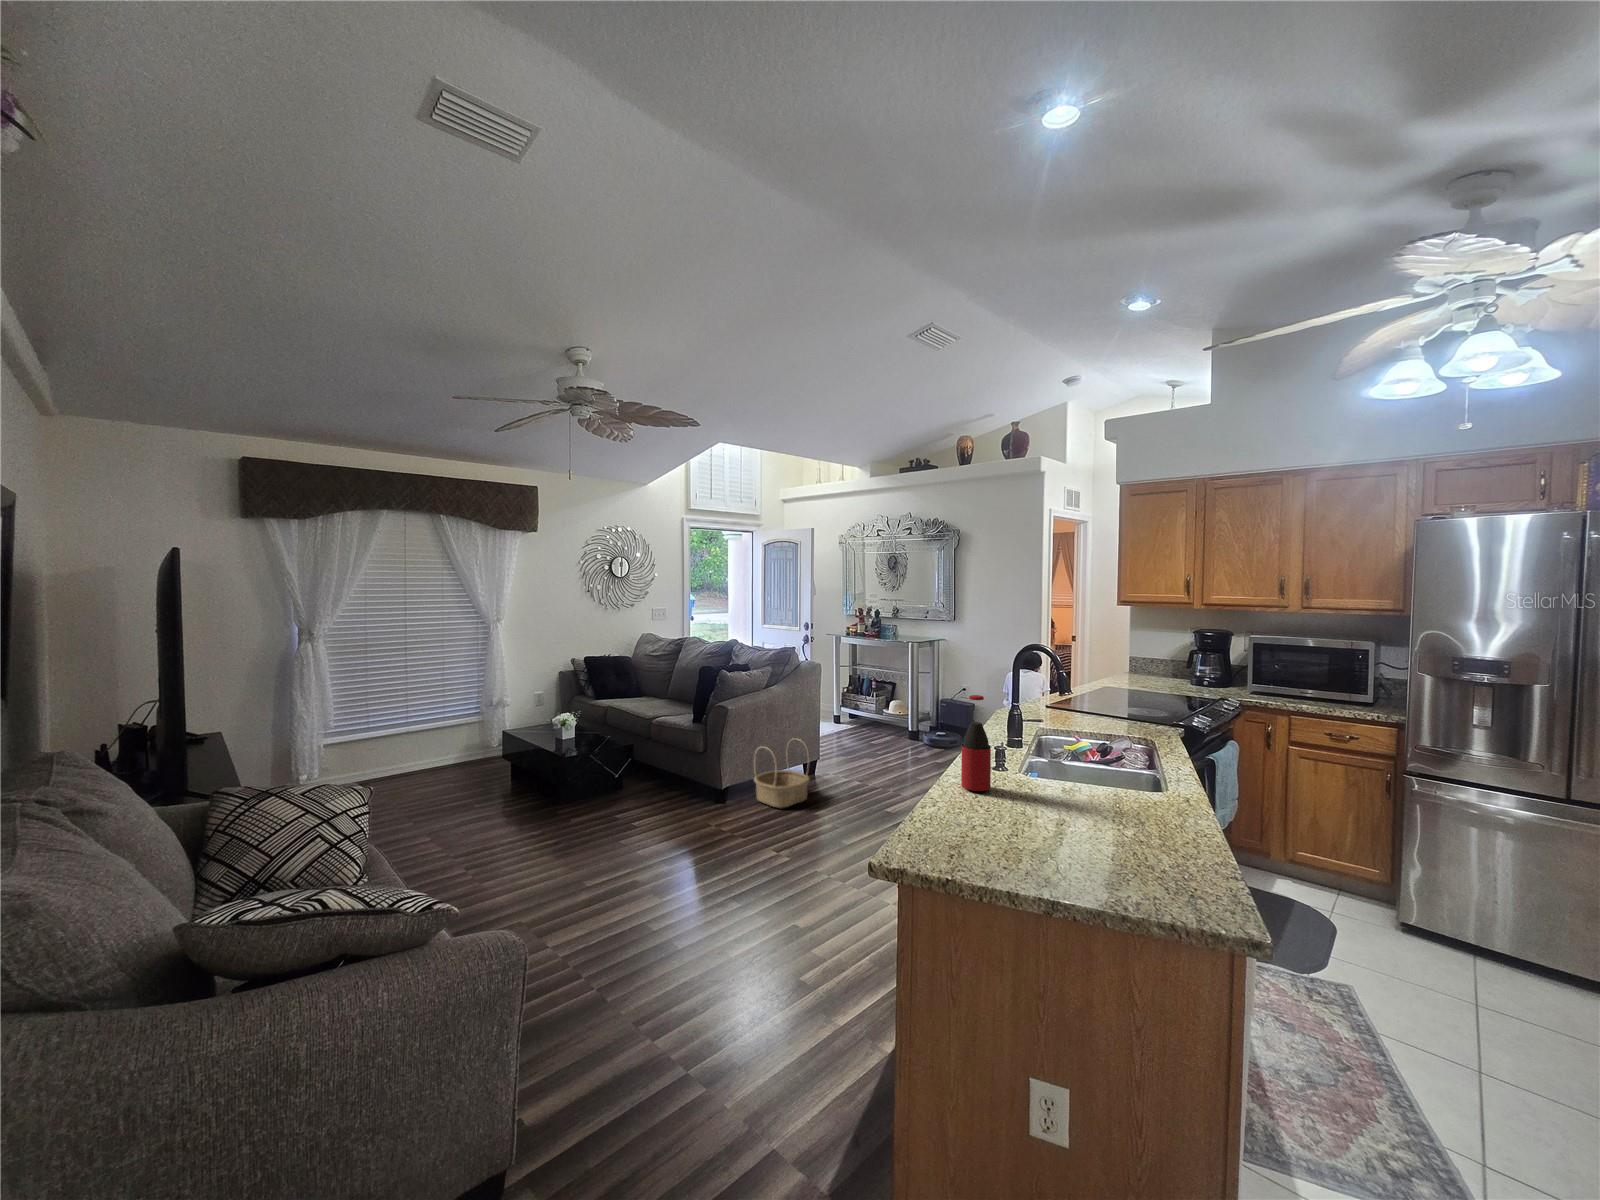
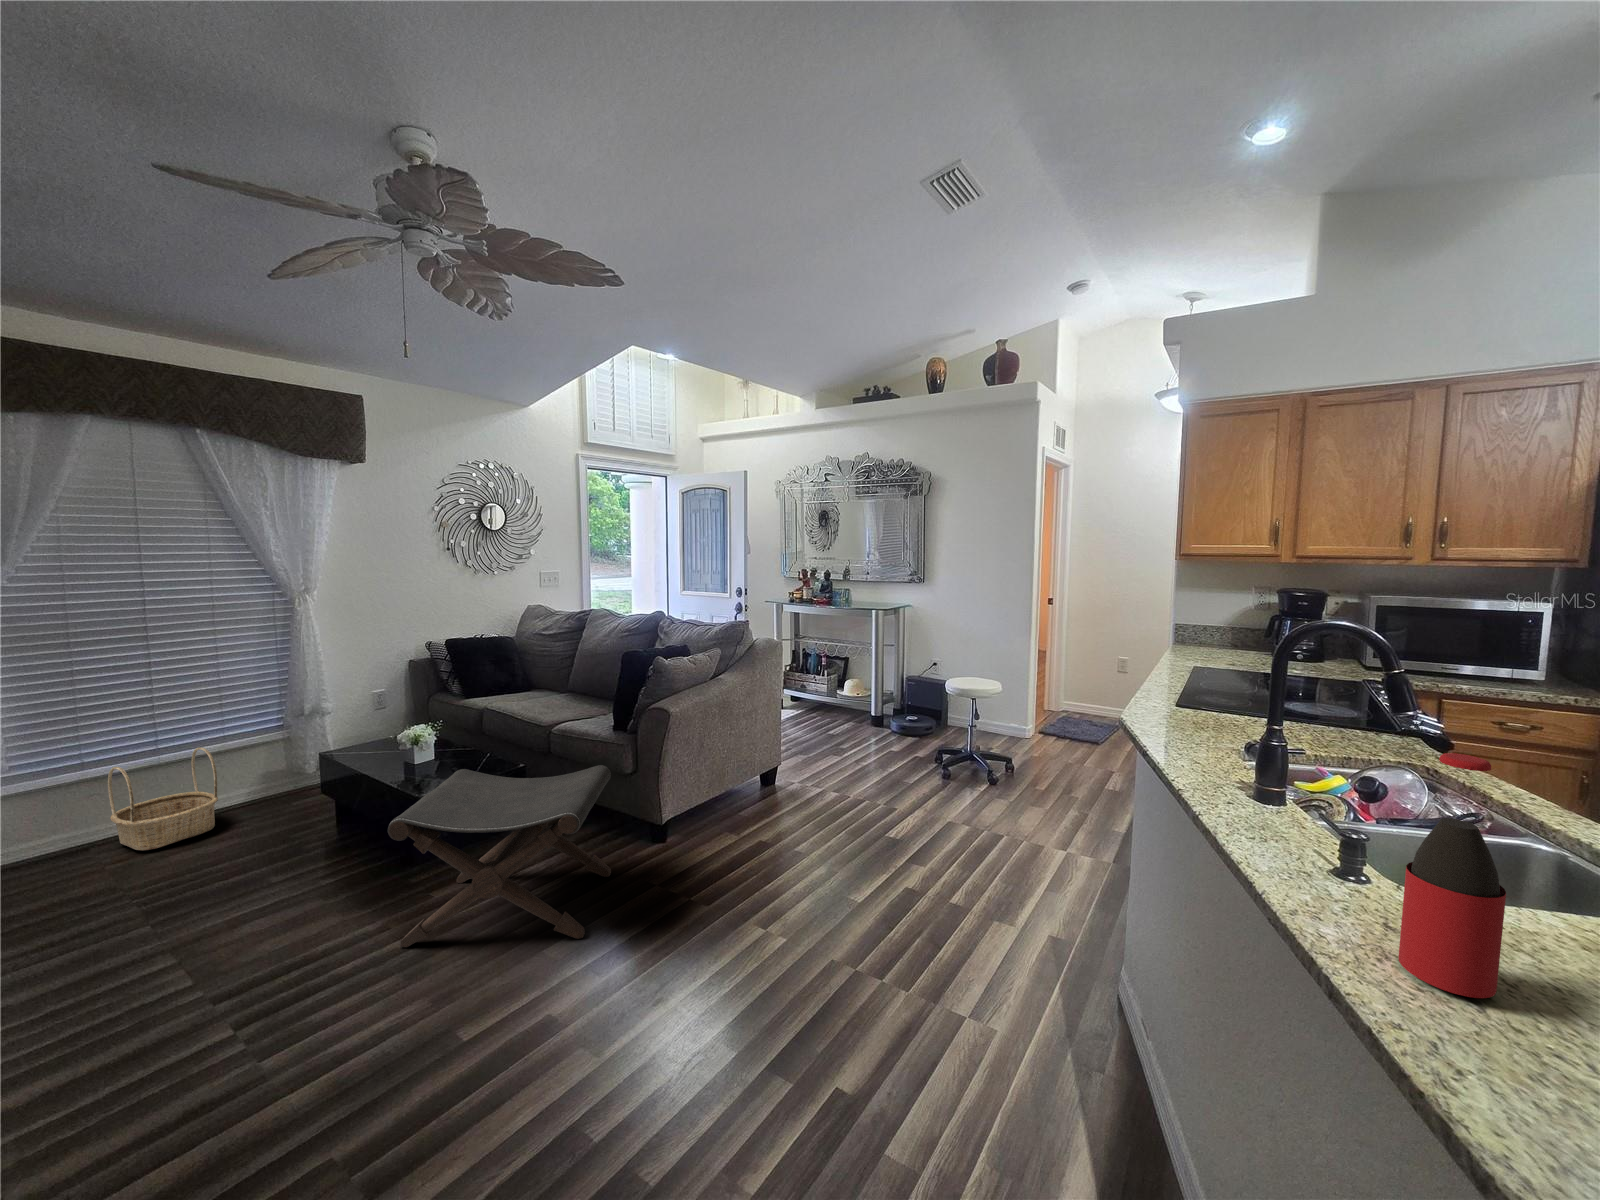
basket: present [754,738,810,808] -> present [108,747,218,850]
footstool: none [553,739,687,845] -> present [388,765,611,947]

